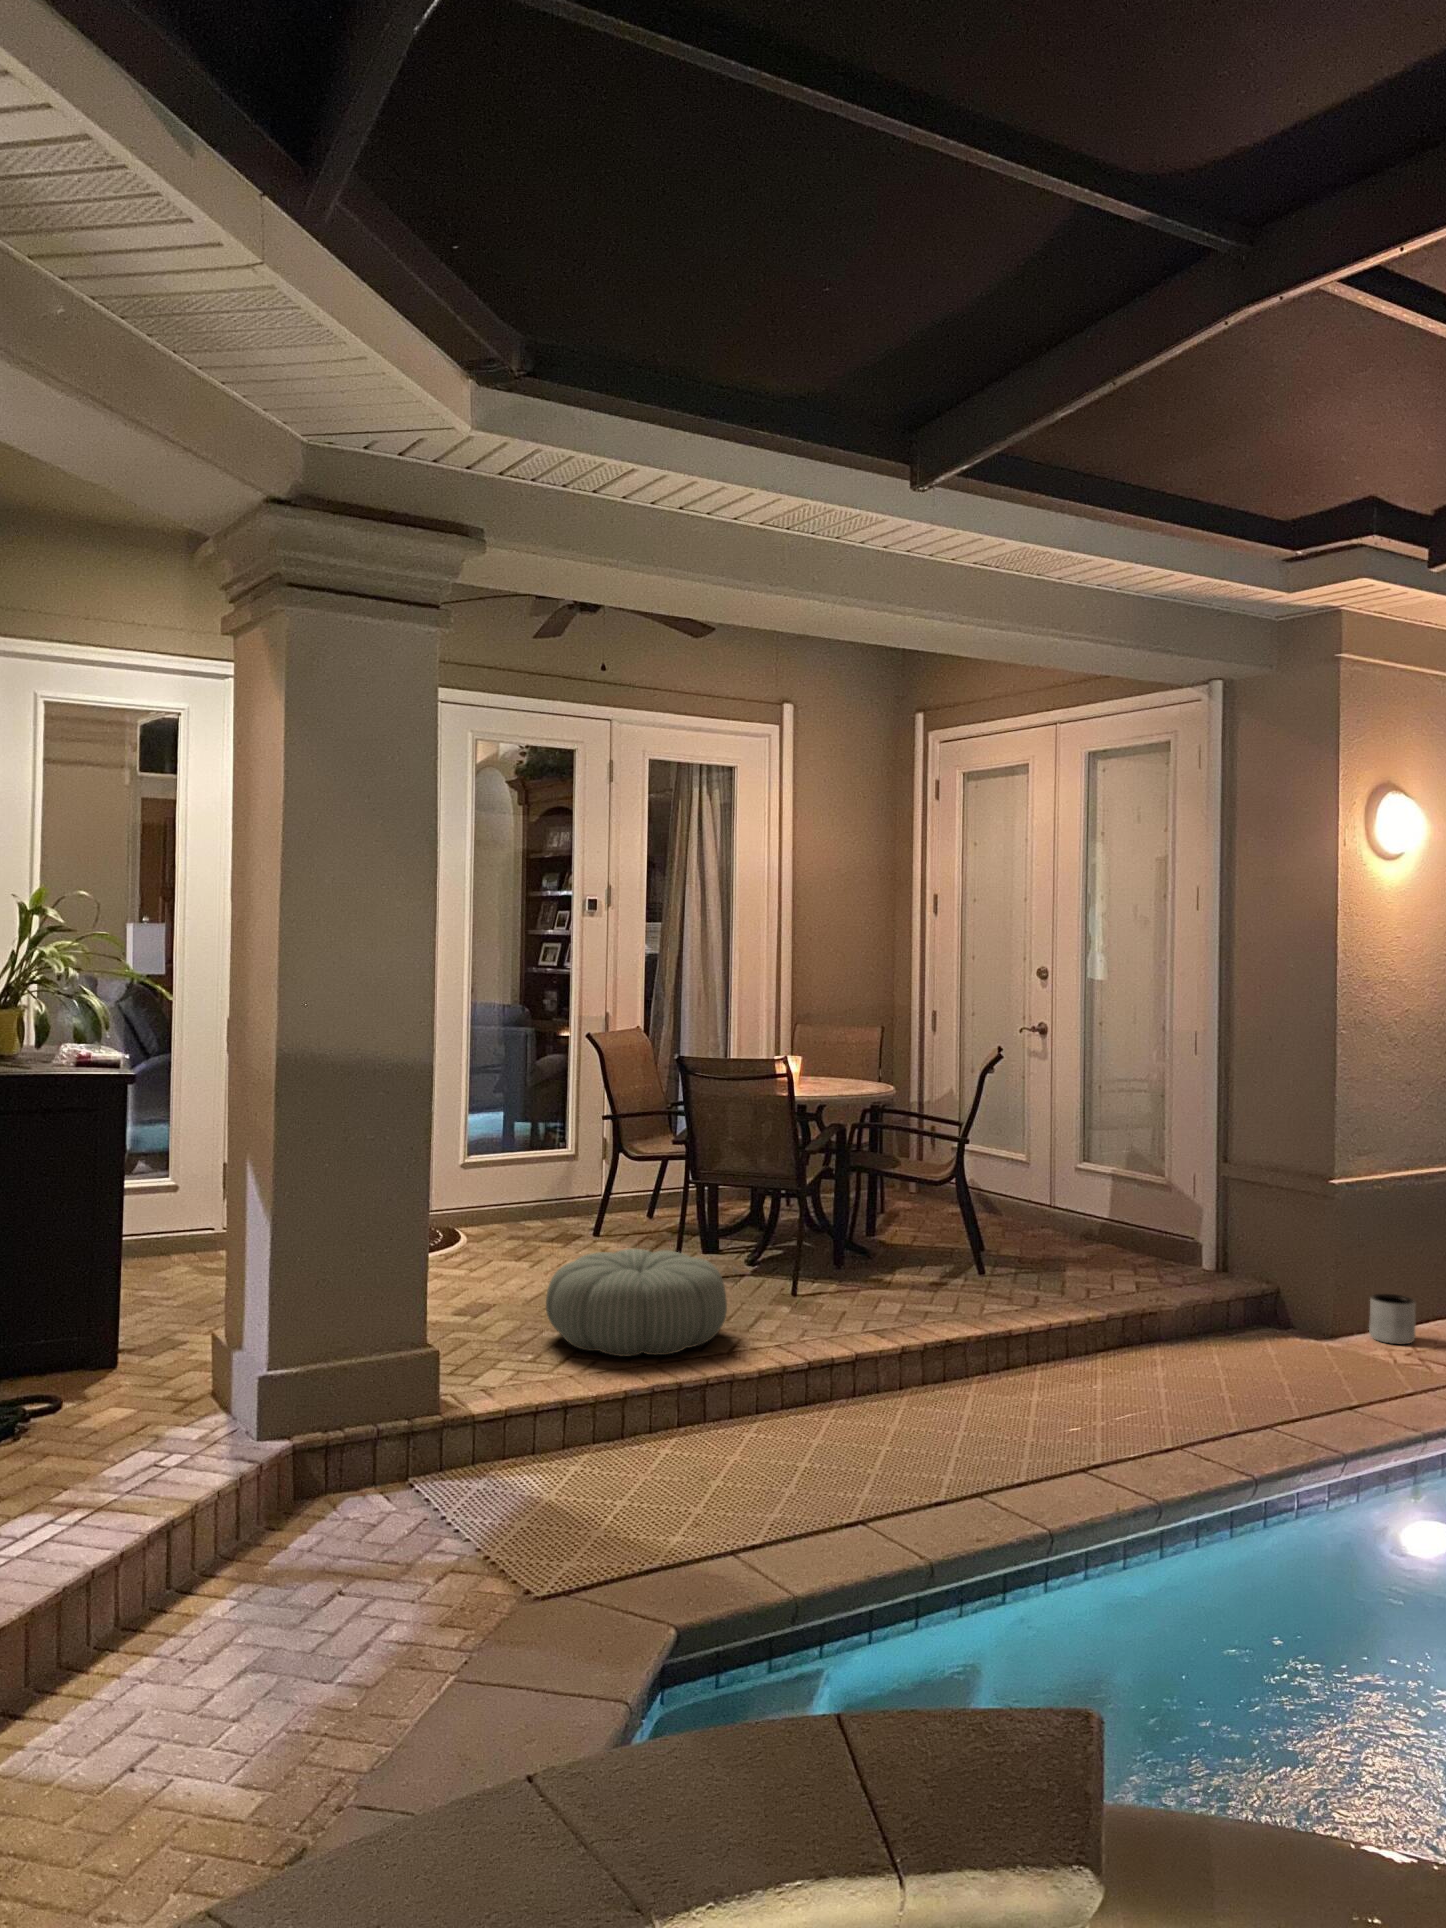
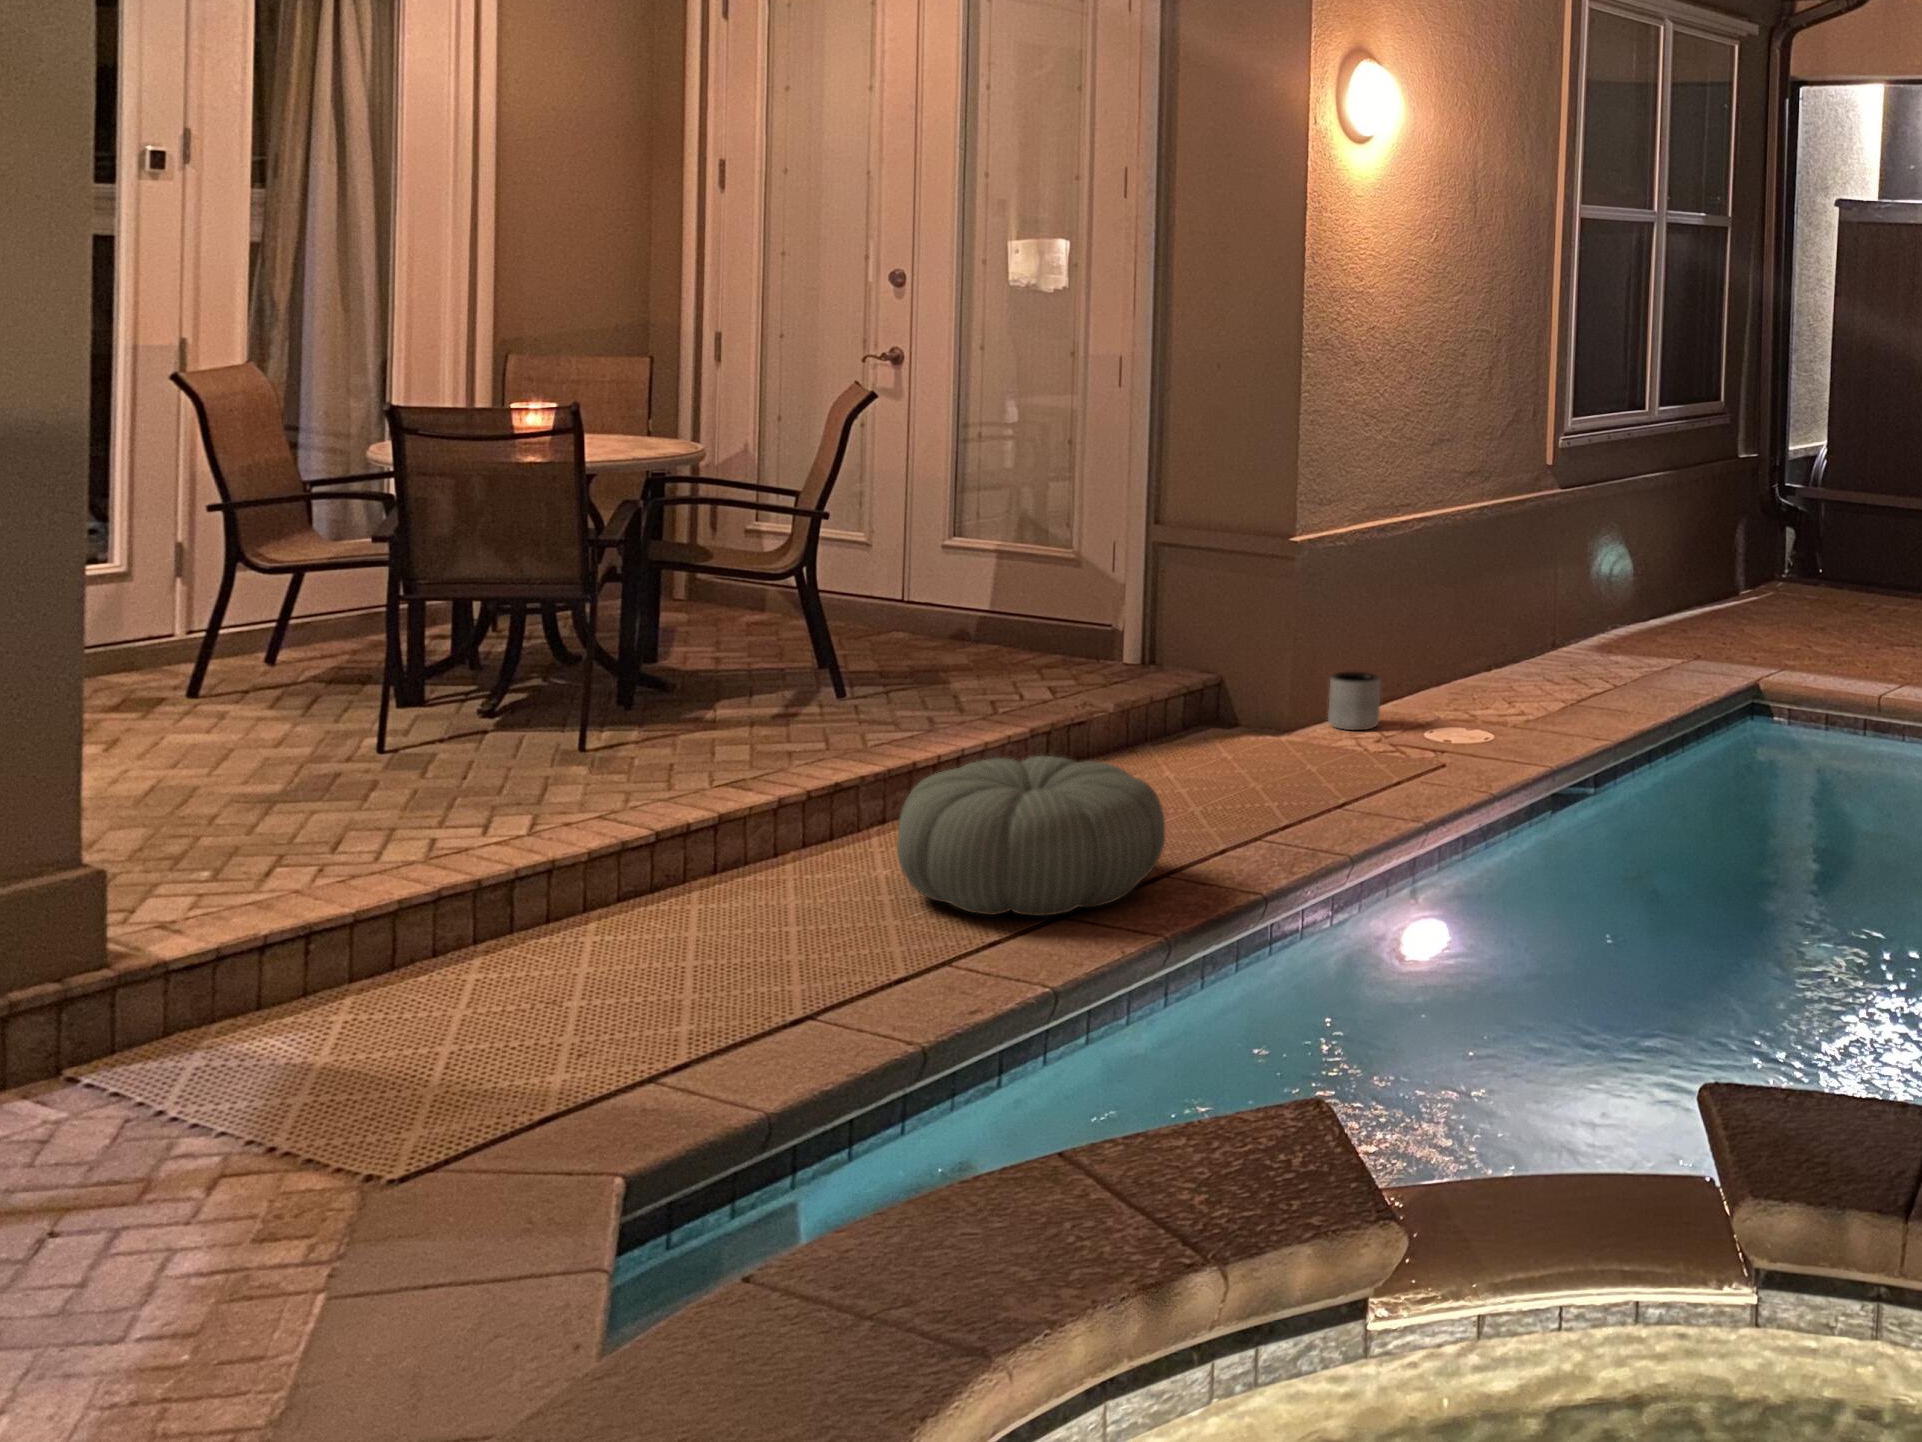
pouf: present [546,1249,727,1356] -> present [897,756,1165,916]

